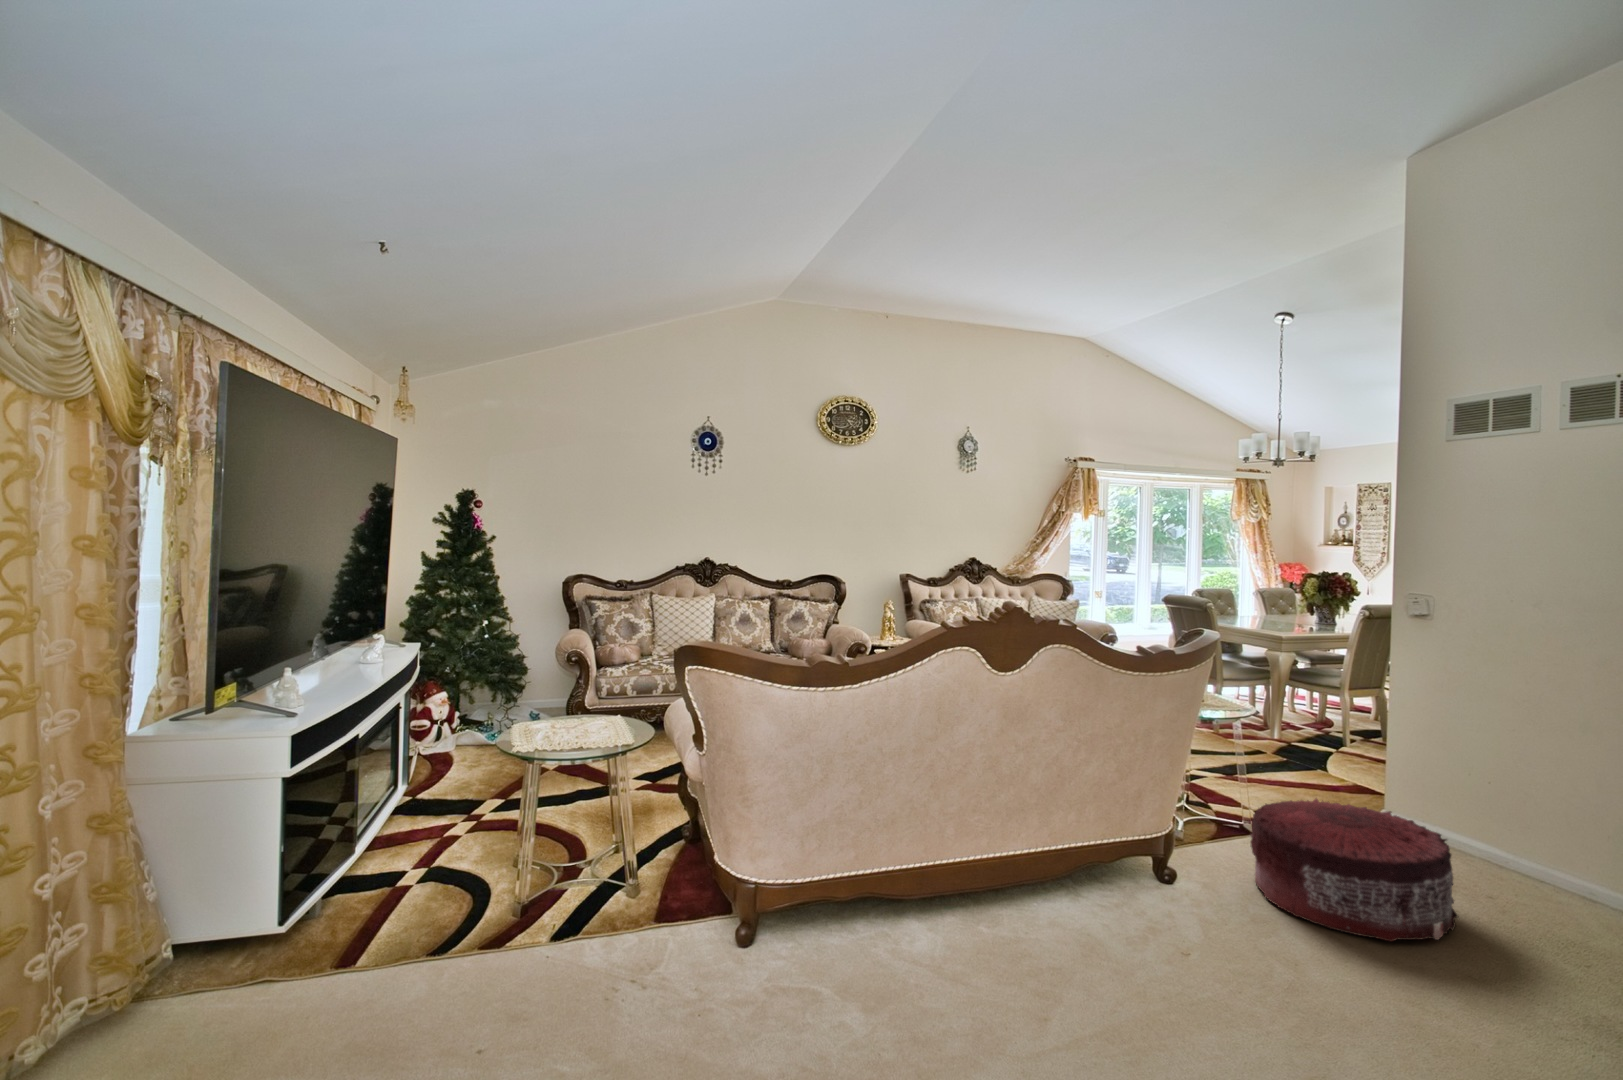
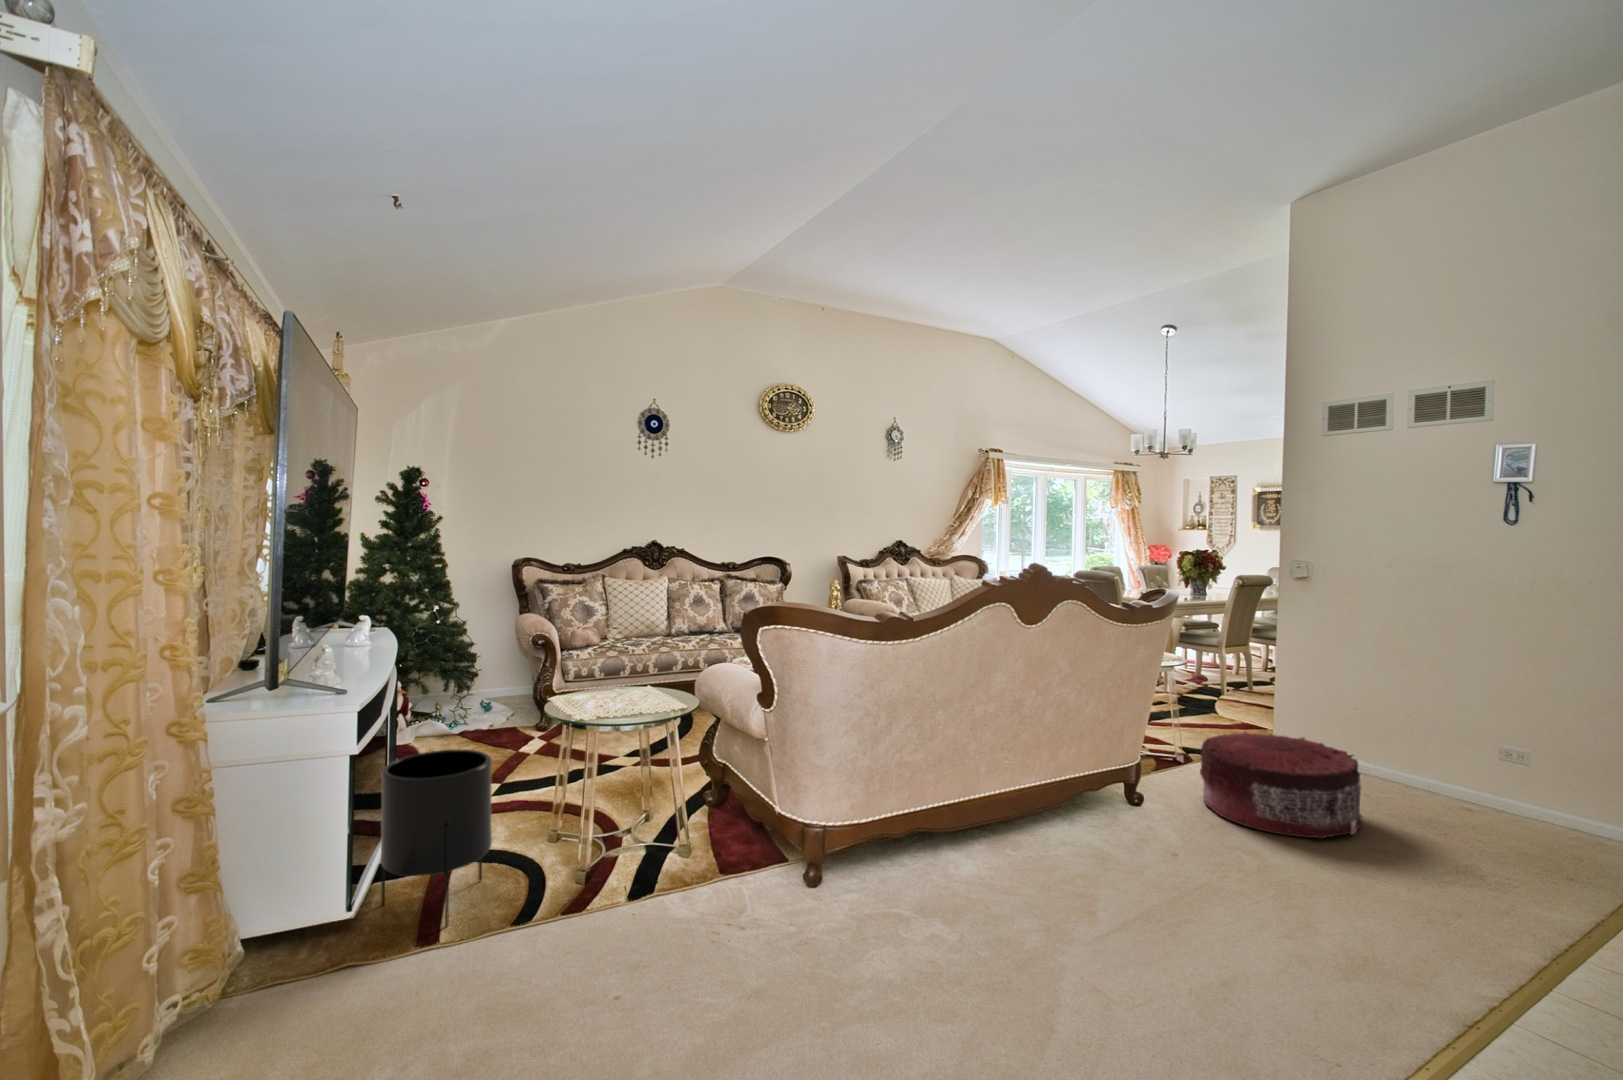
planter: none [321,773,432,951] -> present [381,749,492,926]

